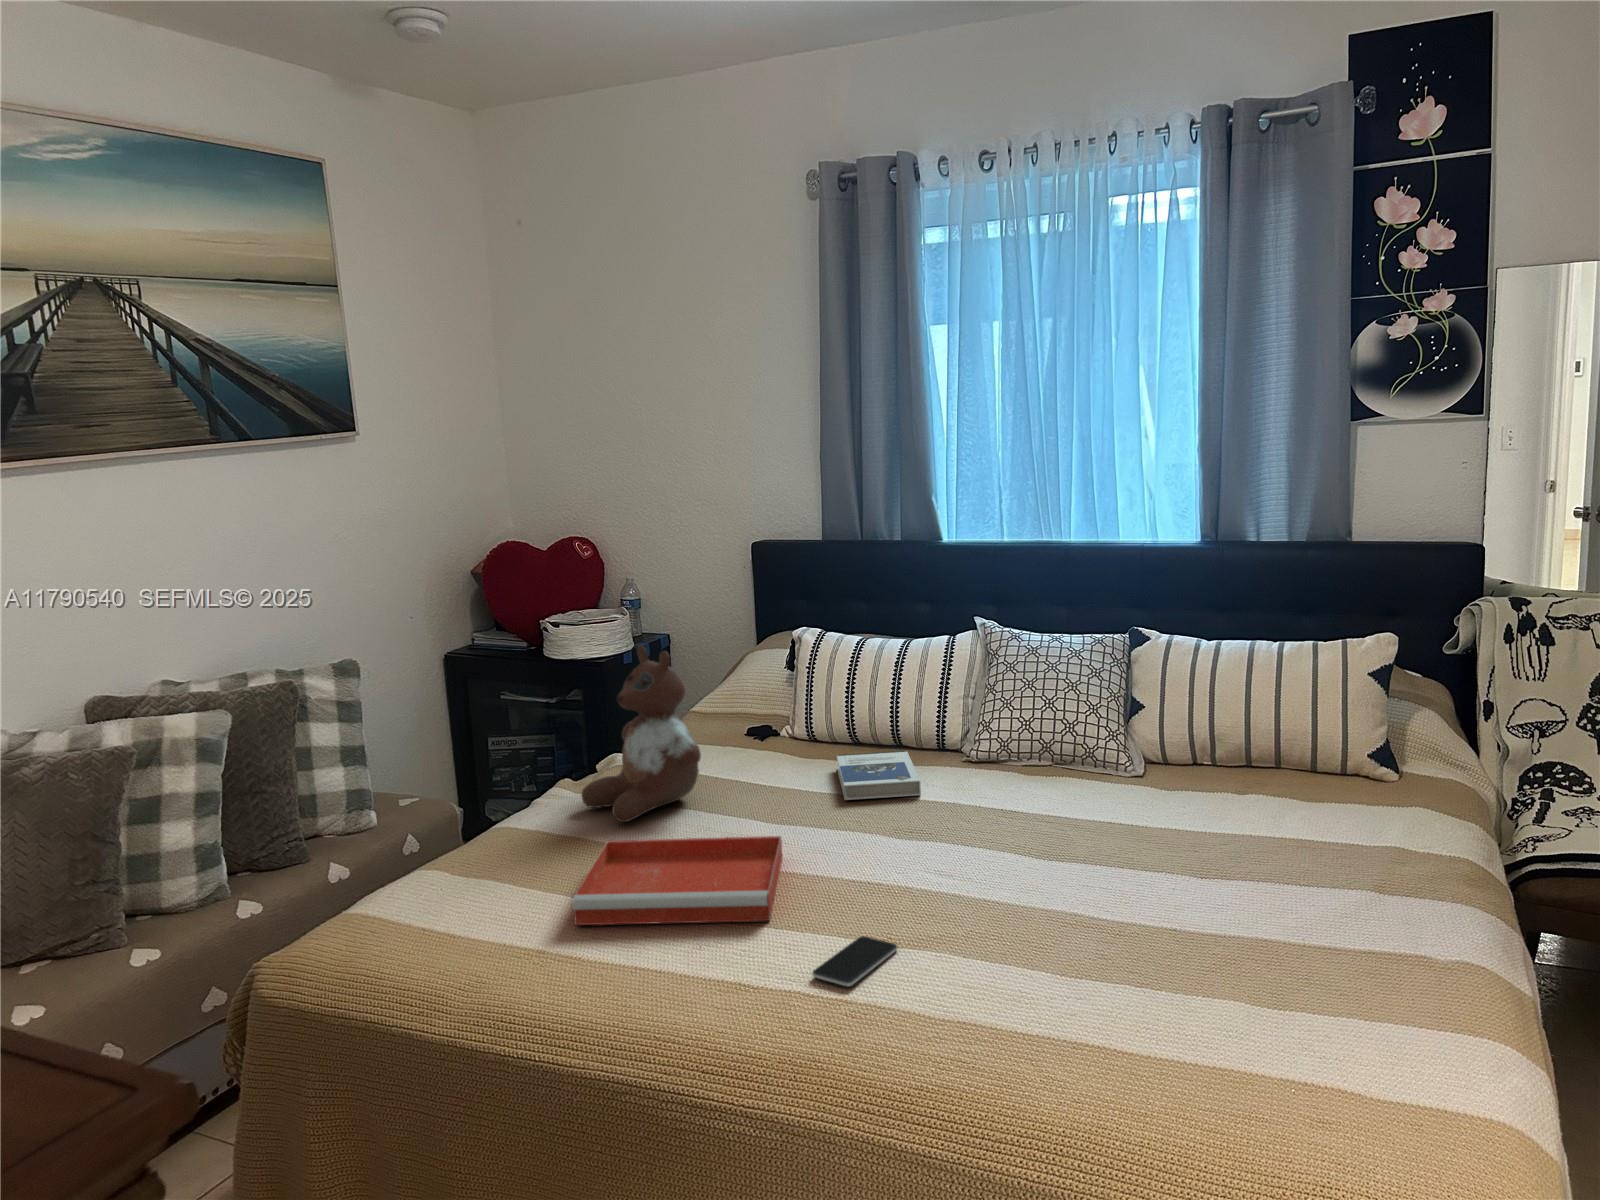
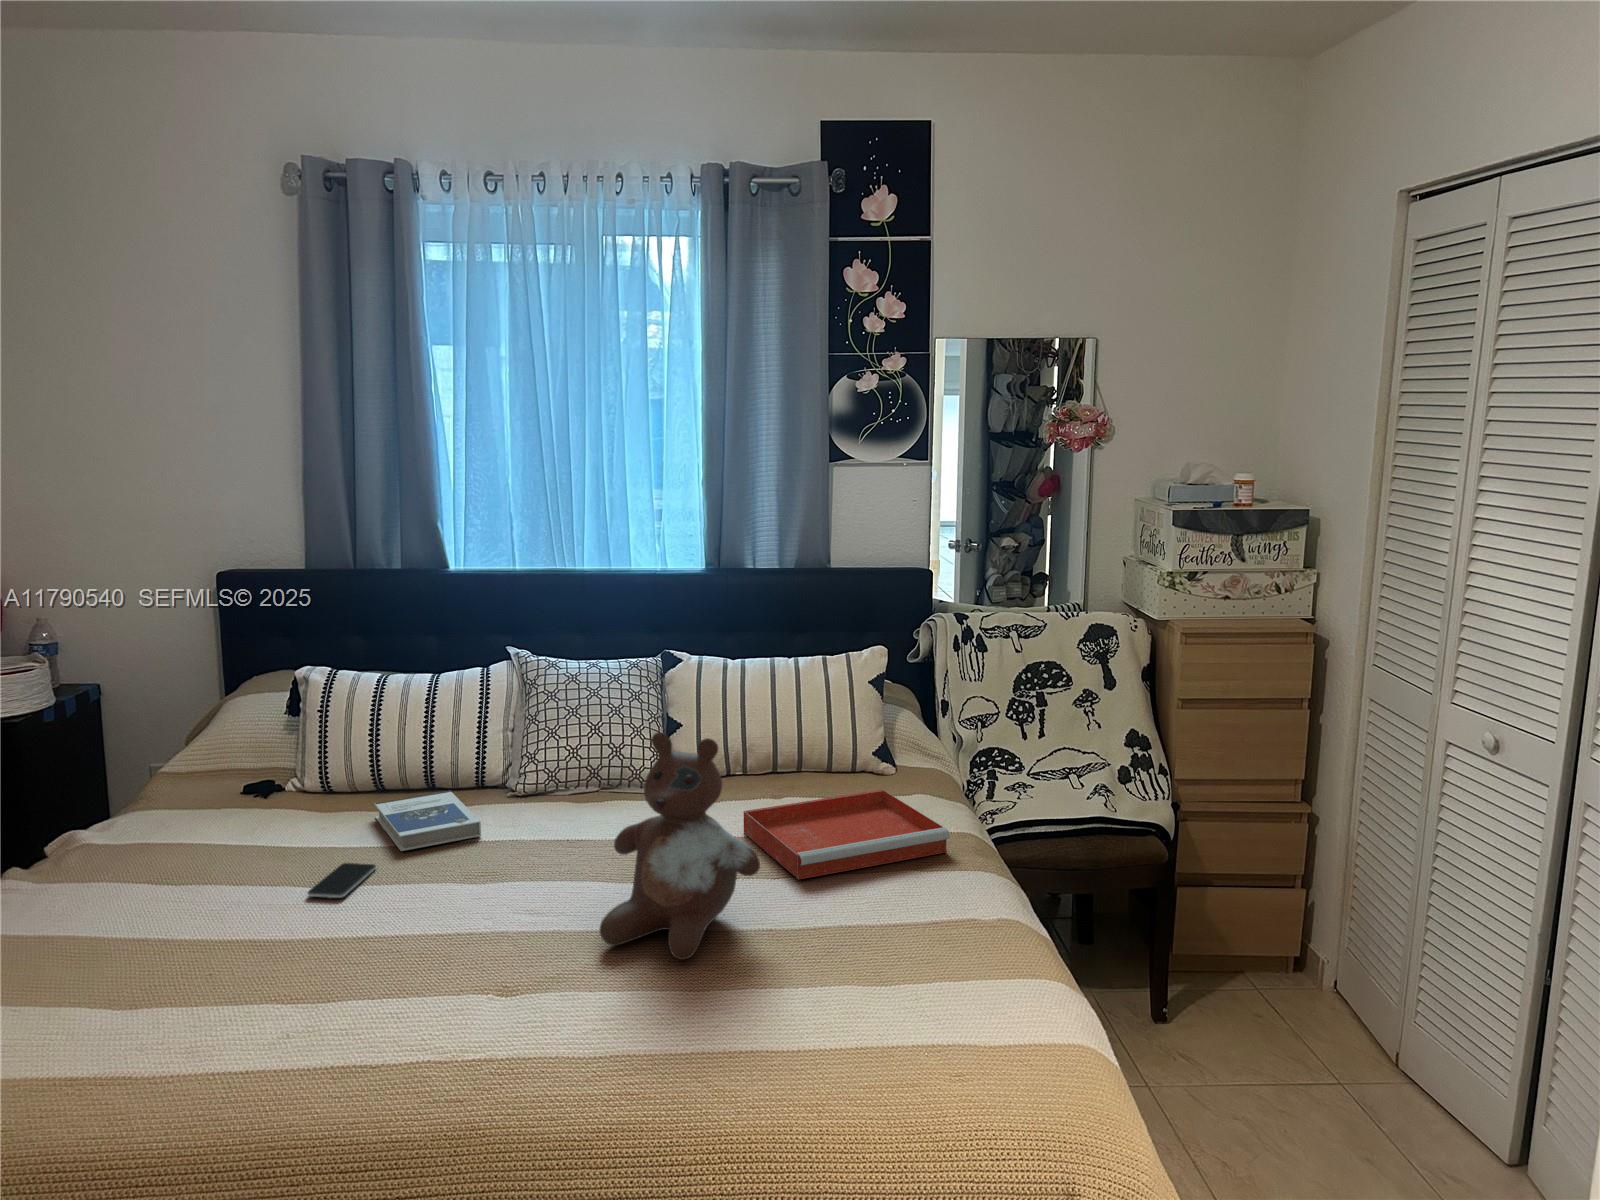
stuffed bear: present [581,646,701,822] -> present [599,732,760,960]
tray: present [572,836,783,925] -> present [744,790,950,879]
smartphone: present [812,936,897,986] -> present [308,863,376,898]

